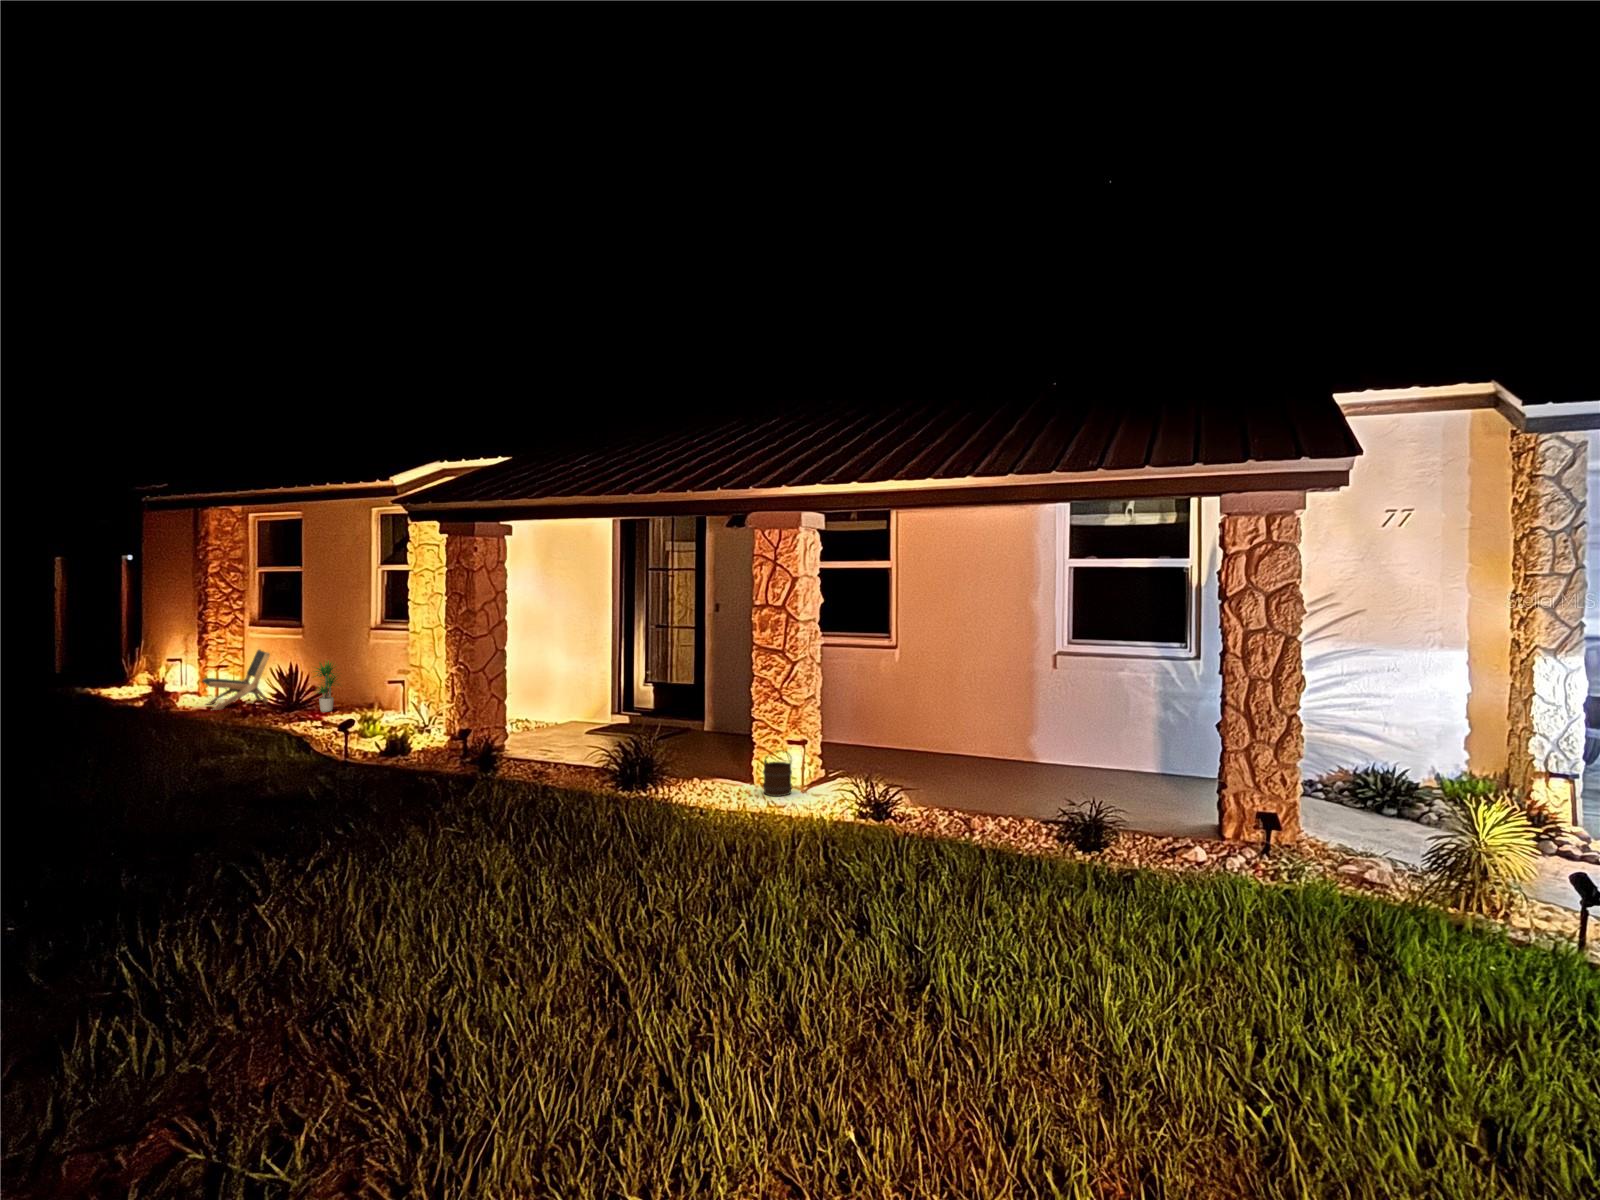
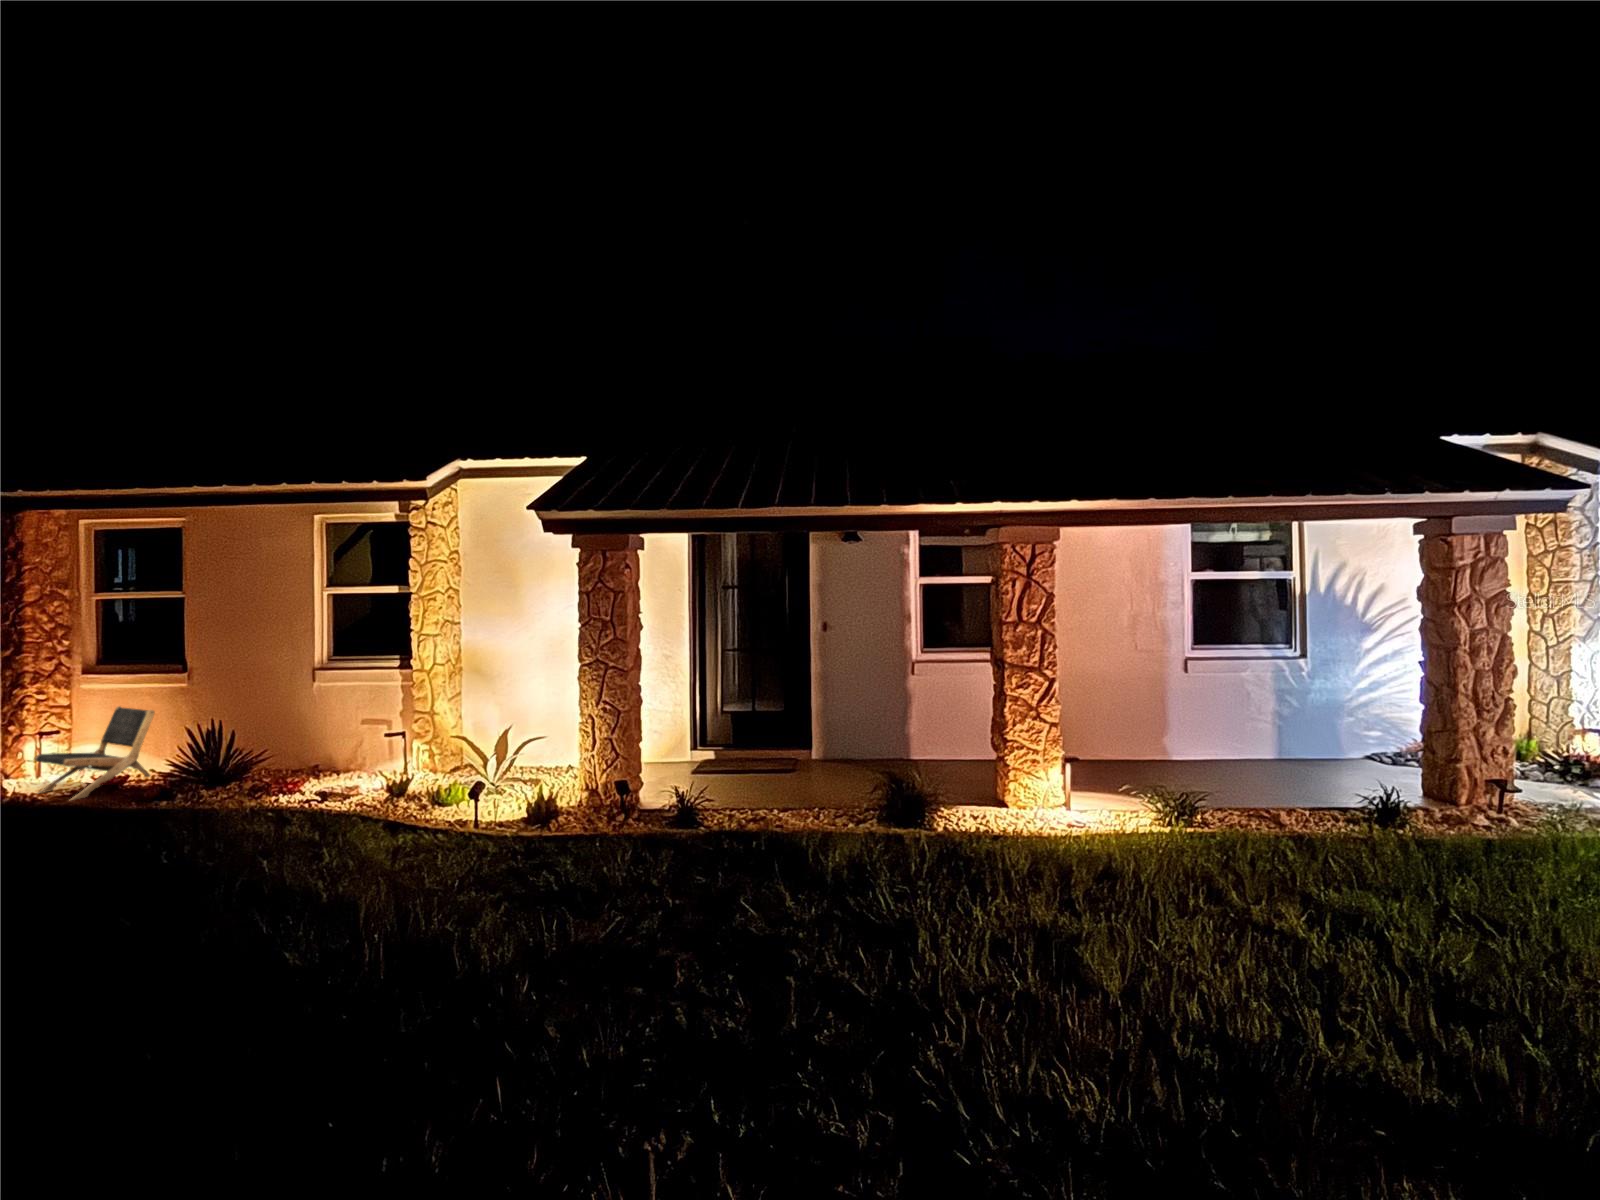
potted plant: present [315,661,338,712] -> none [248,712,301,784]
bucket: present [763,751,792,796] -> none [1042,771,1074,819]

